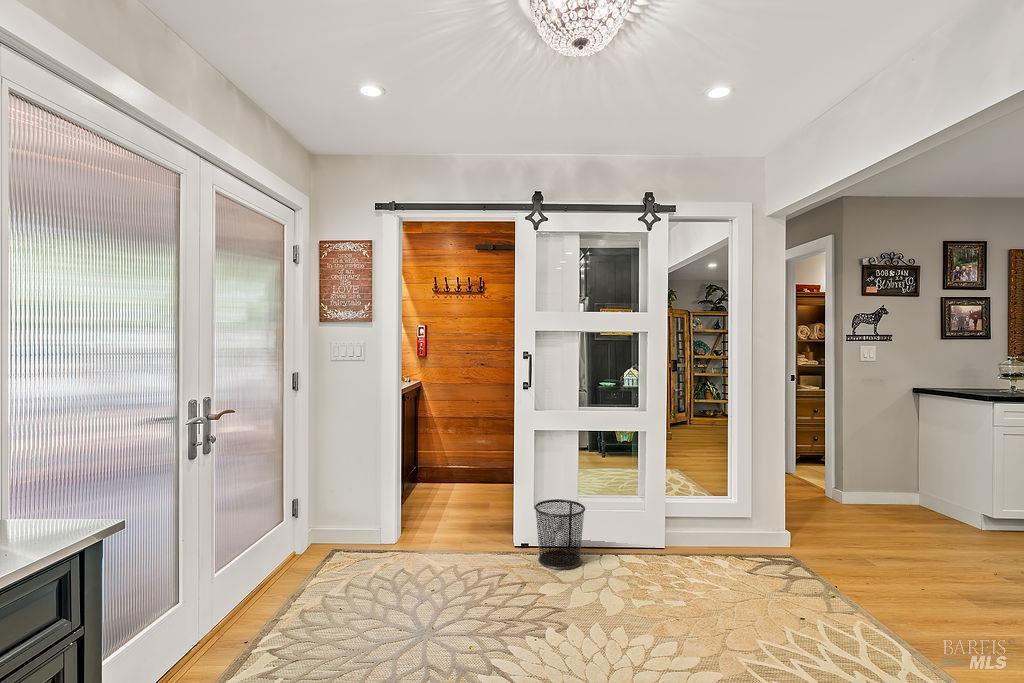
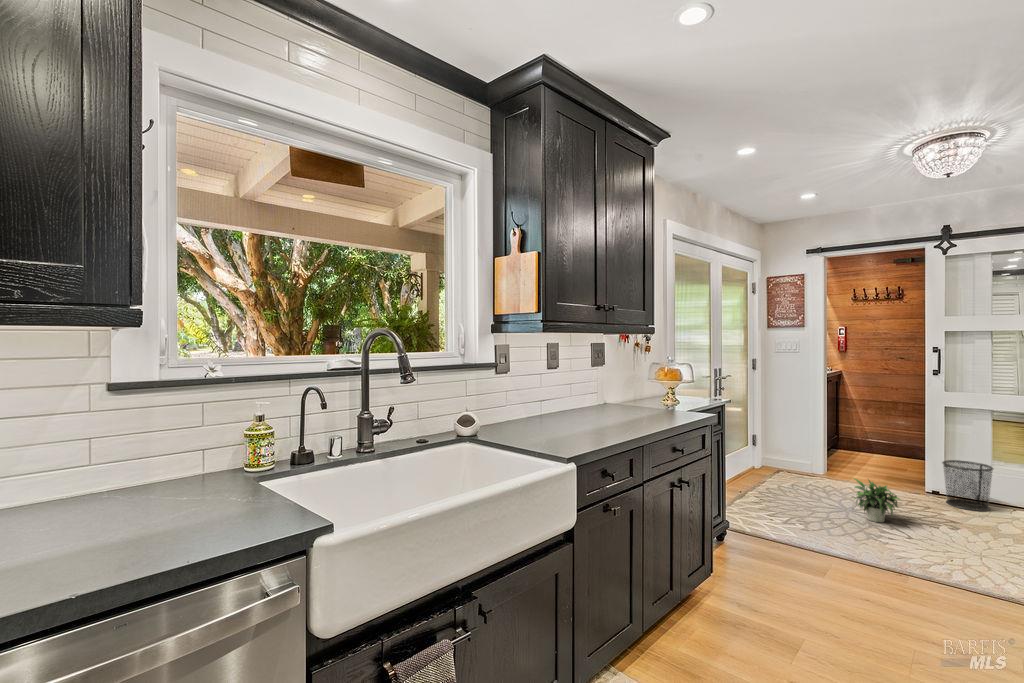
potted plant: none [433,569,501,649] -> present [854,479,900,522]

